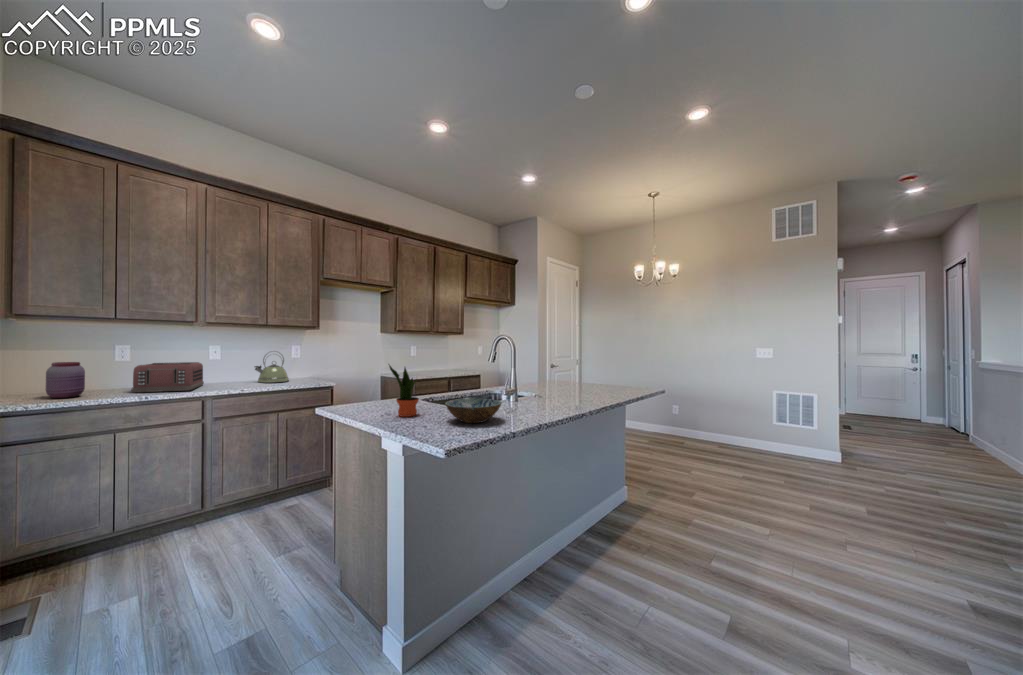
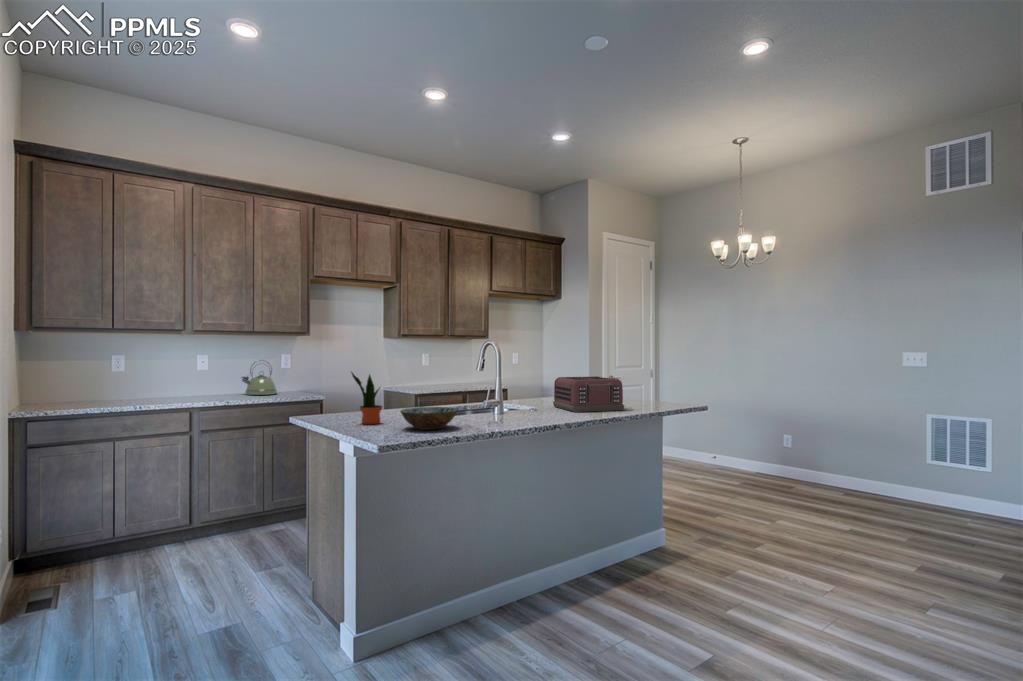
jar: present [46,362,85,398] -> none [58,371,88,406]
toaster: present [132,362,204,393] -> present [553,376,624,412]

